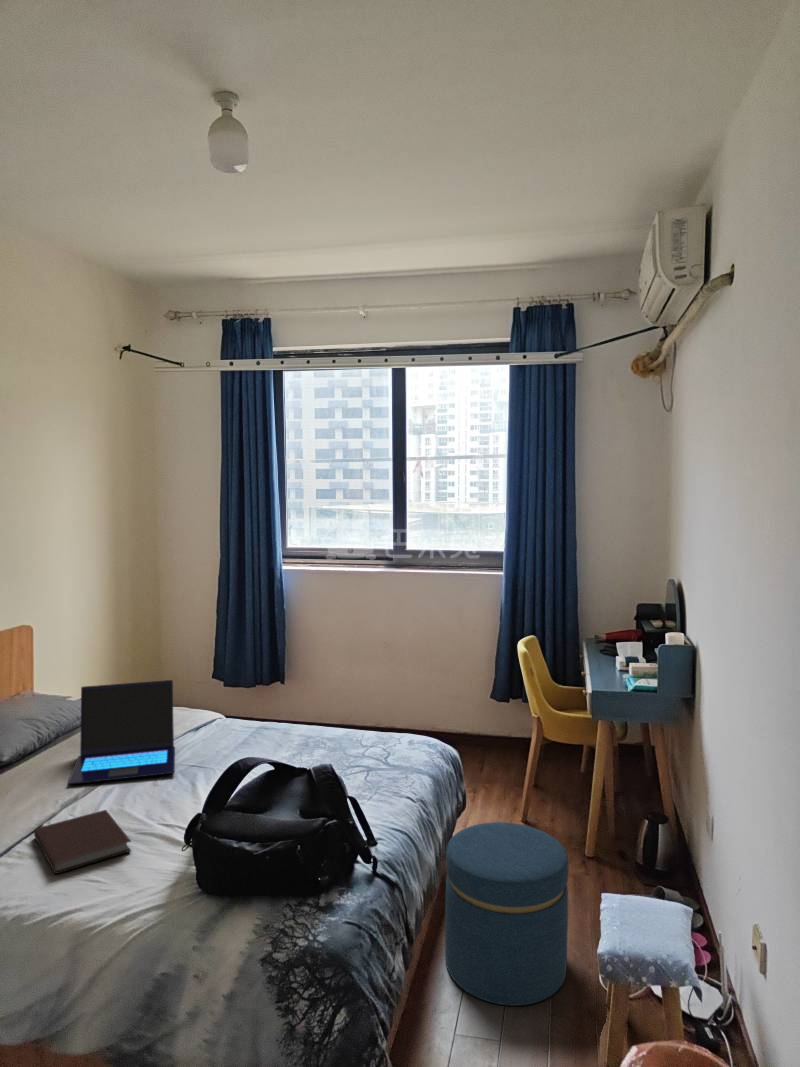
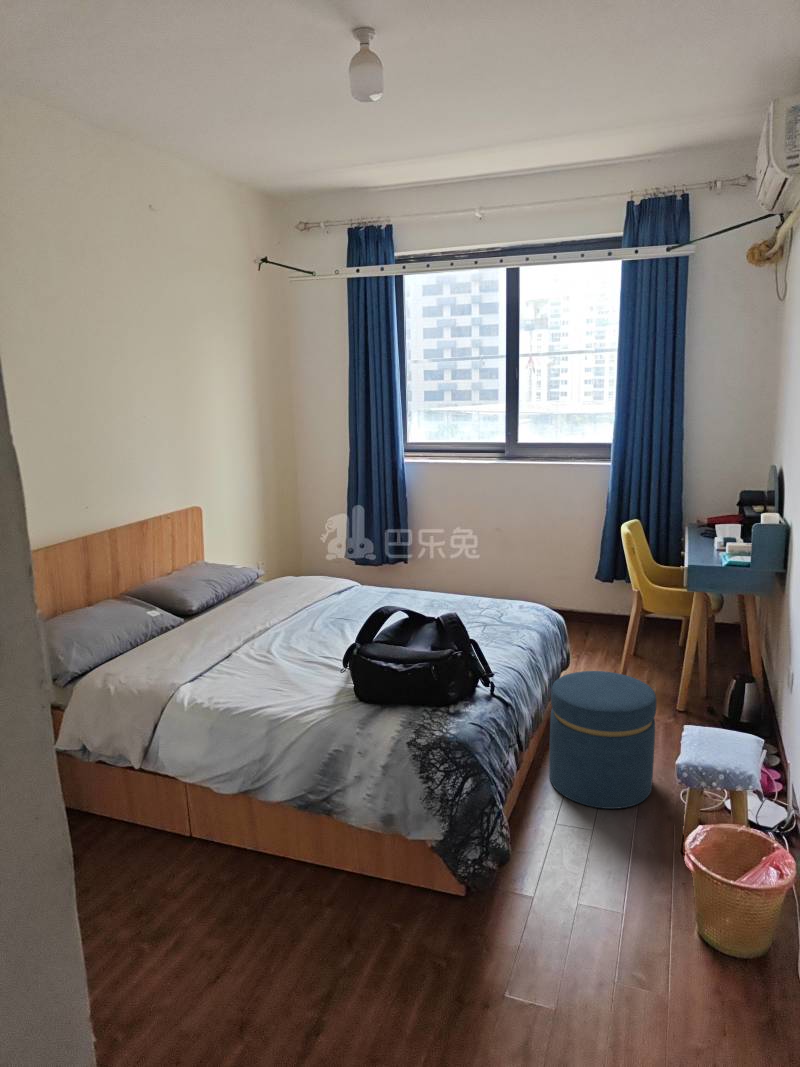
laptop: present [69,680,175,784] -> none [246,551,327,629]
notebook: present [34,810,131,874] -> none [229,645,303,684]

